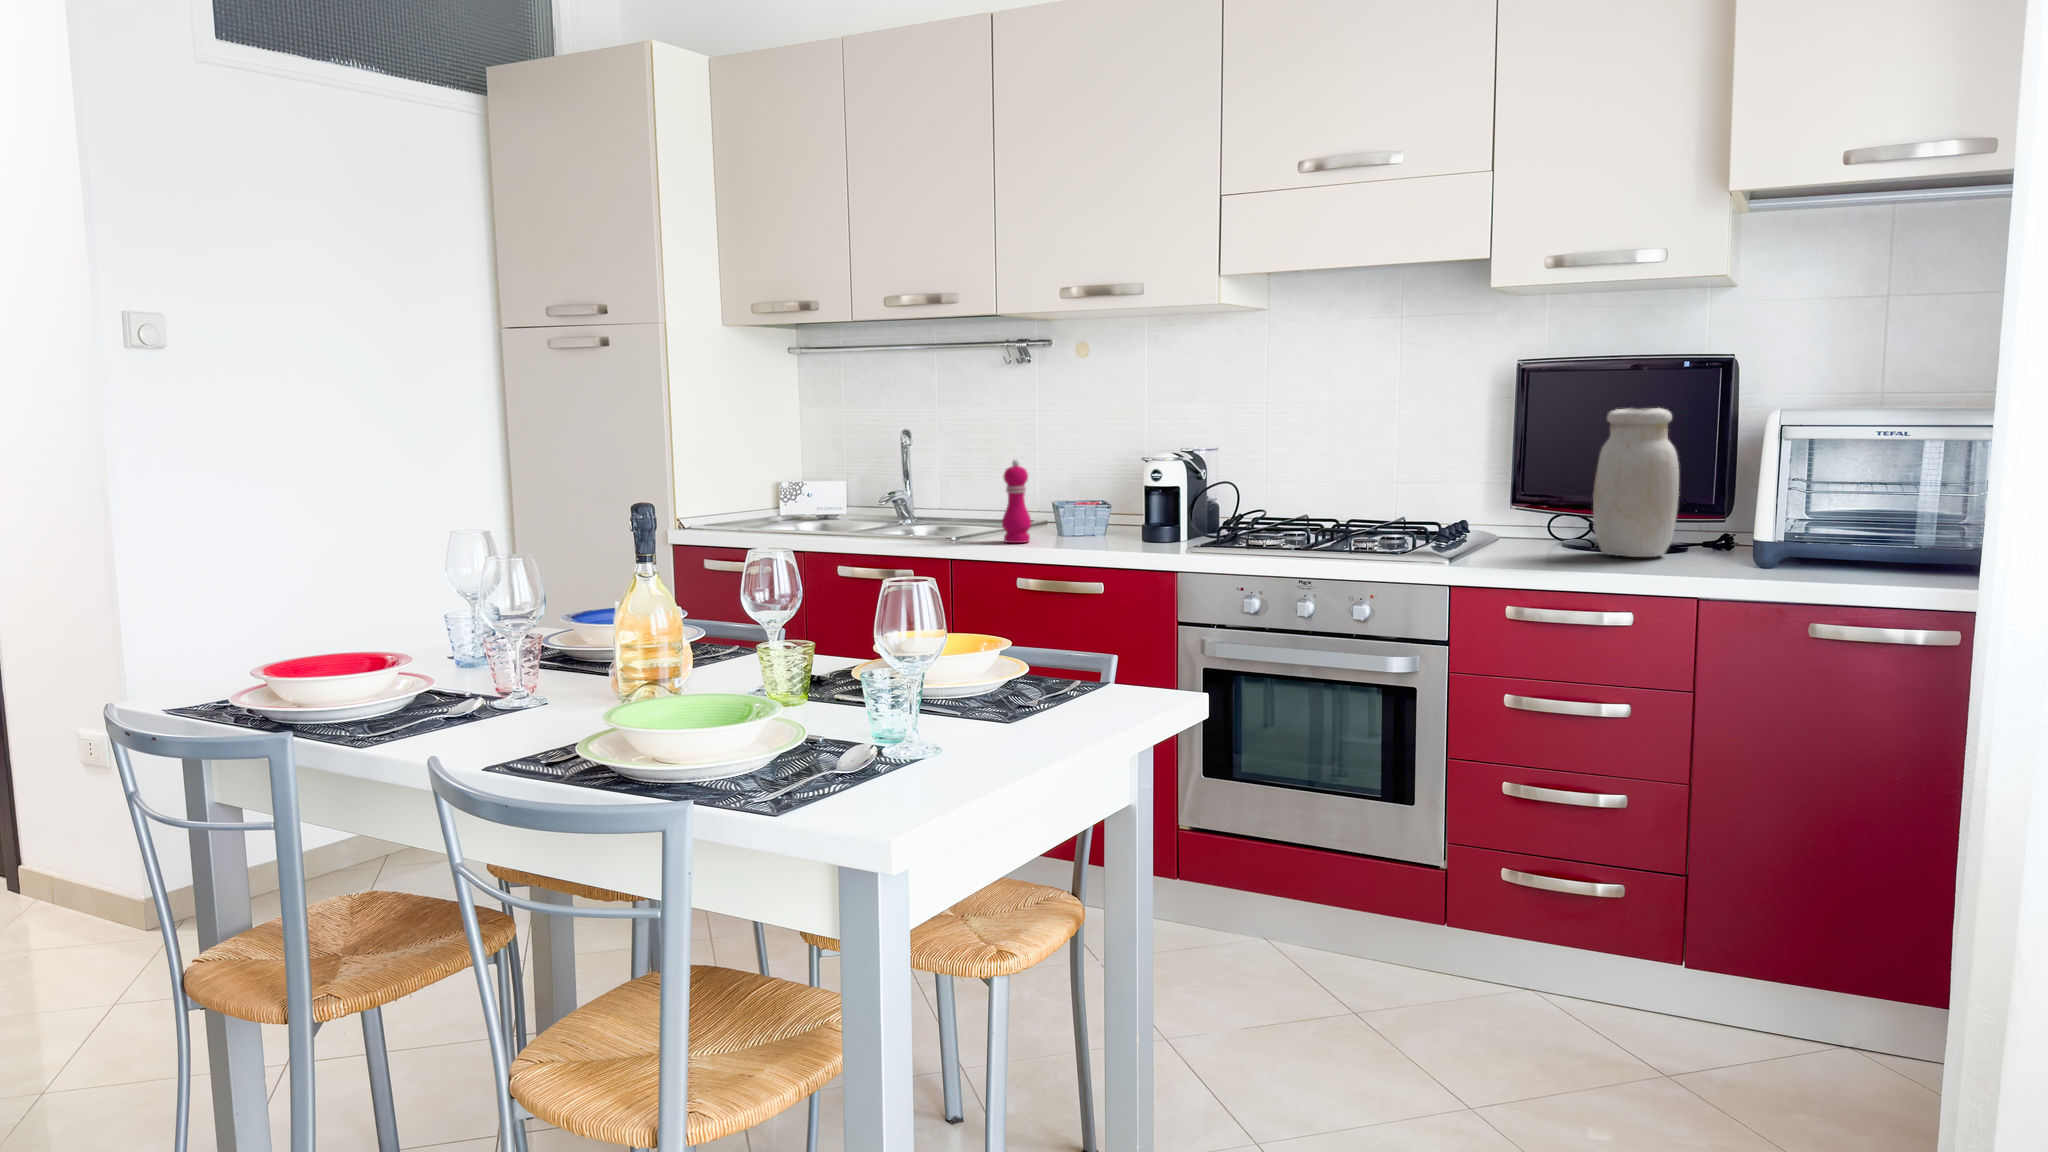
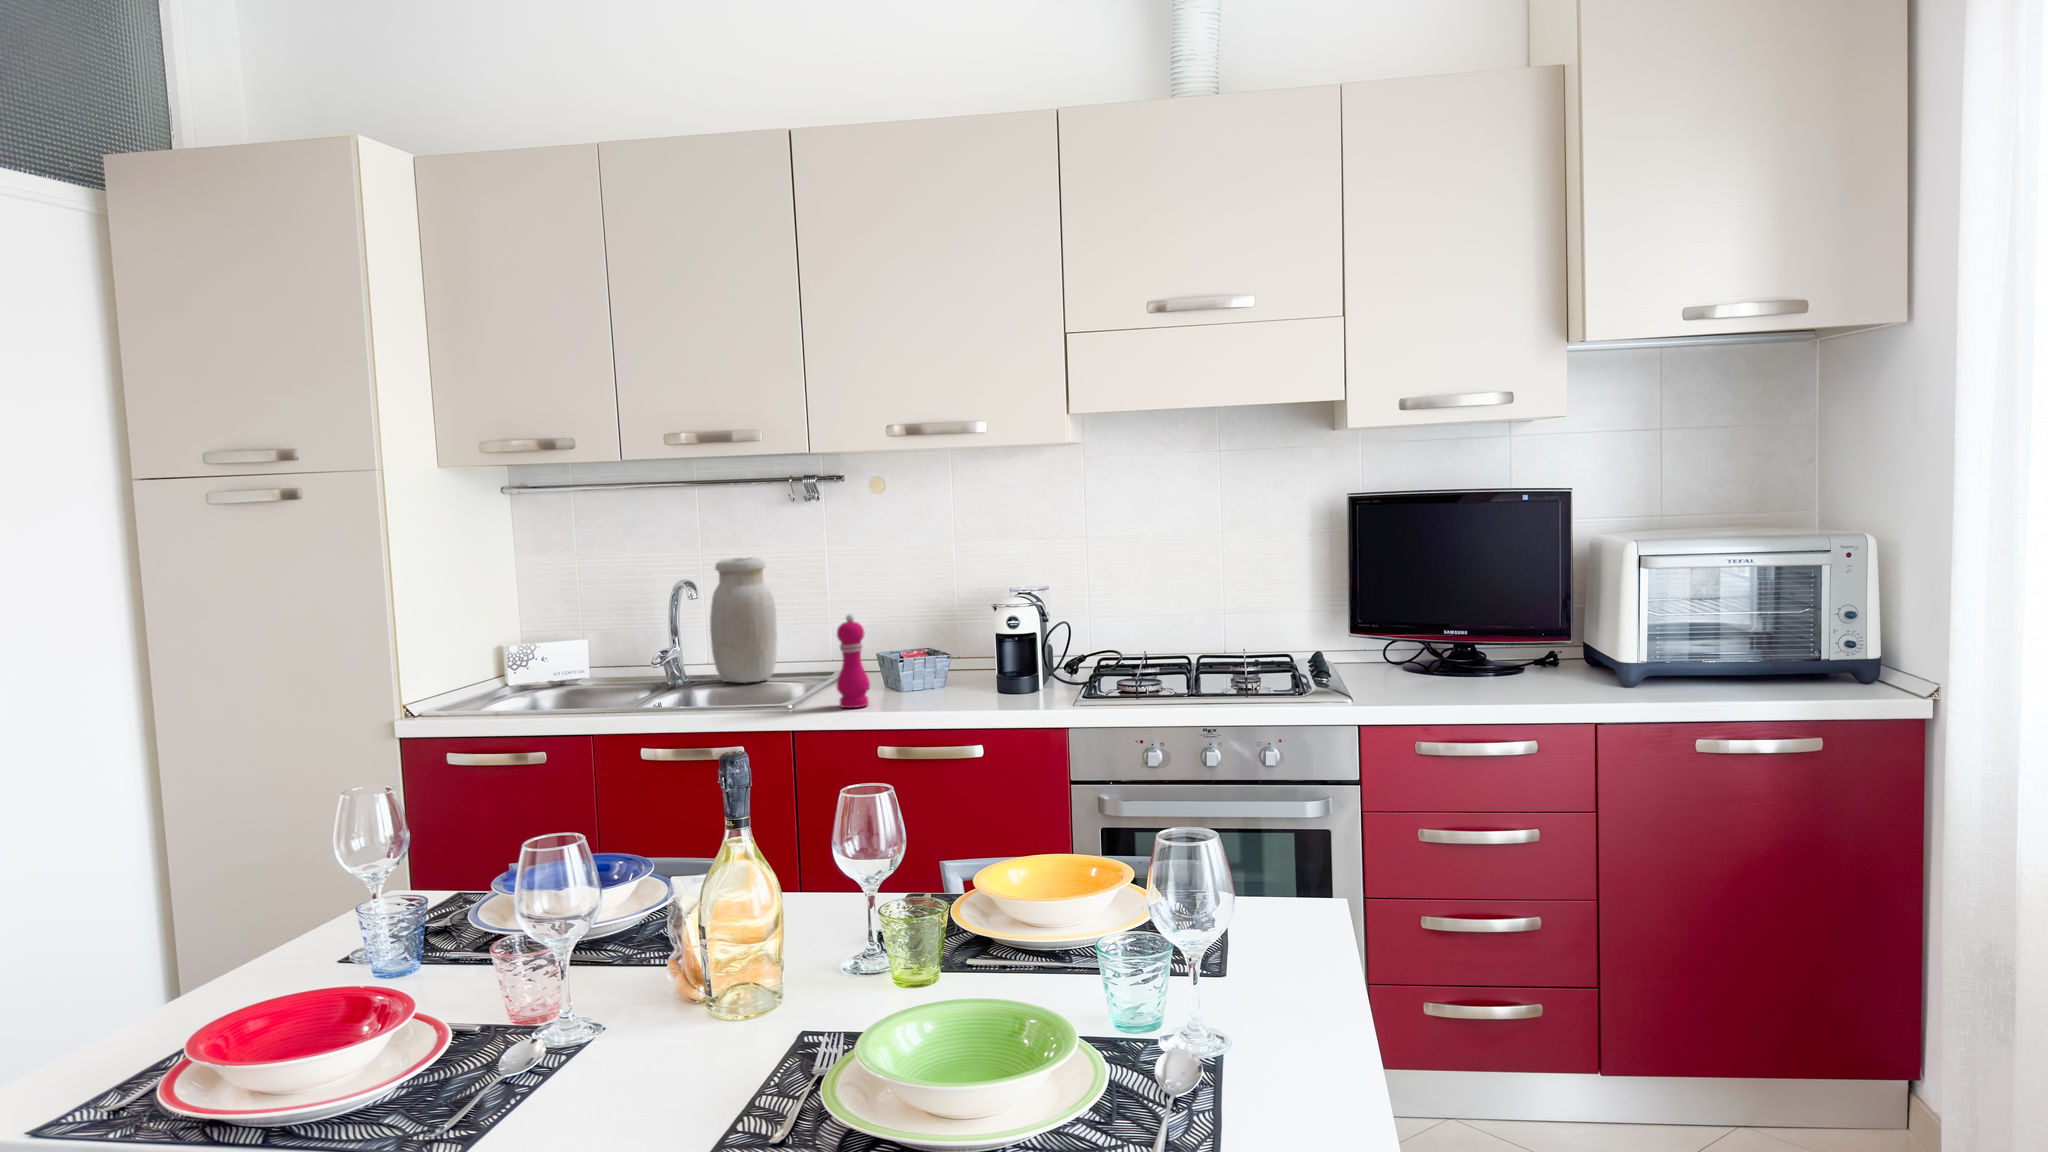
jar: present [1593,408,1679,557] -> present [710,558,777,683]

